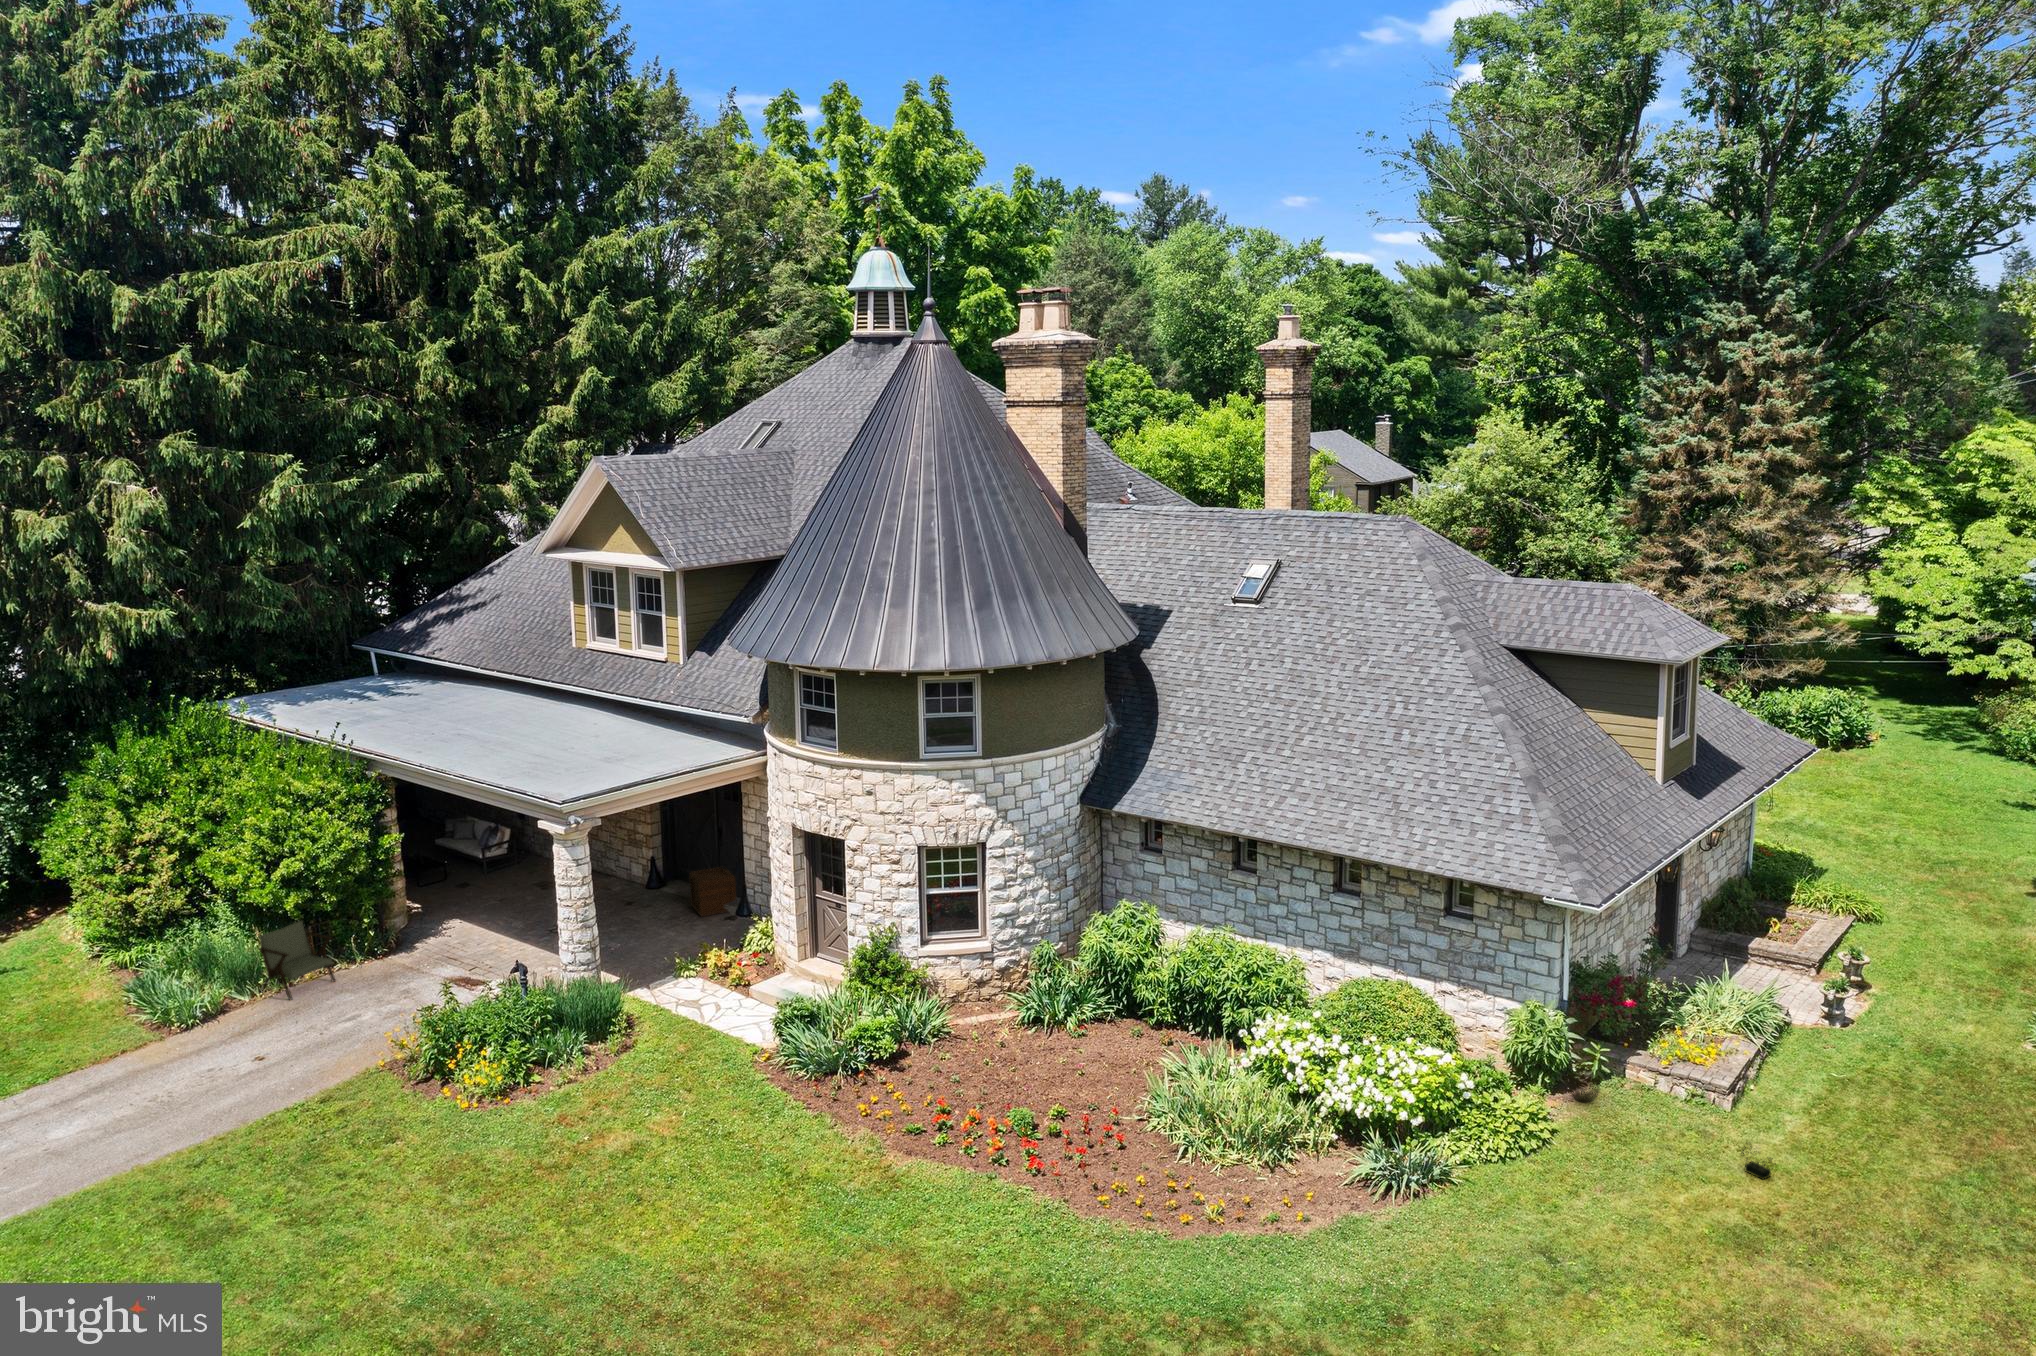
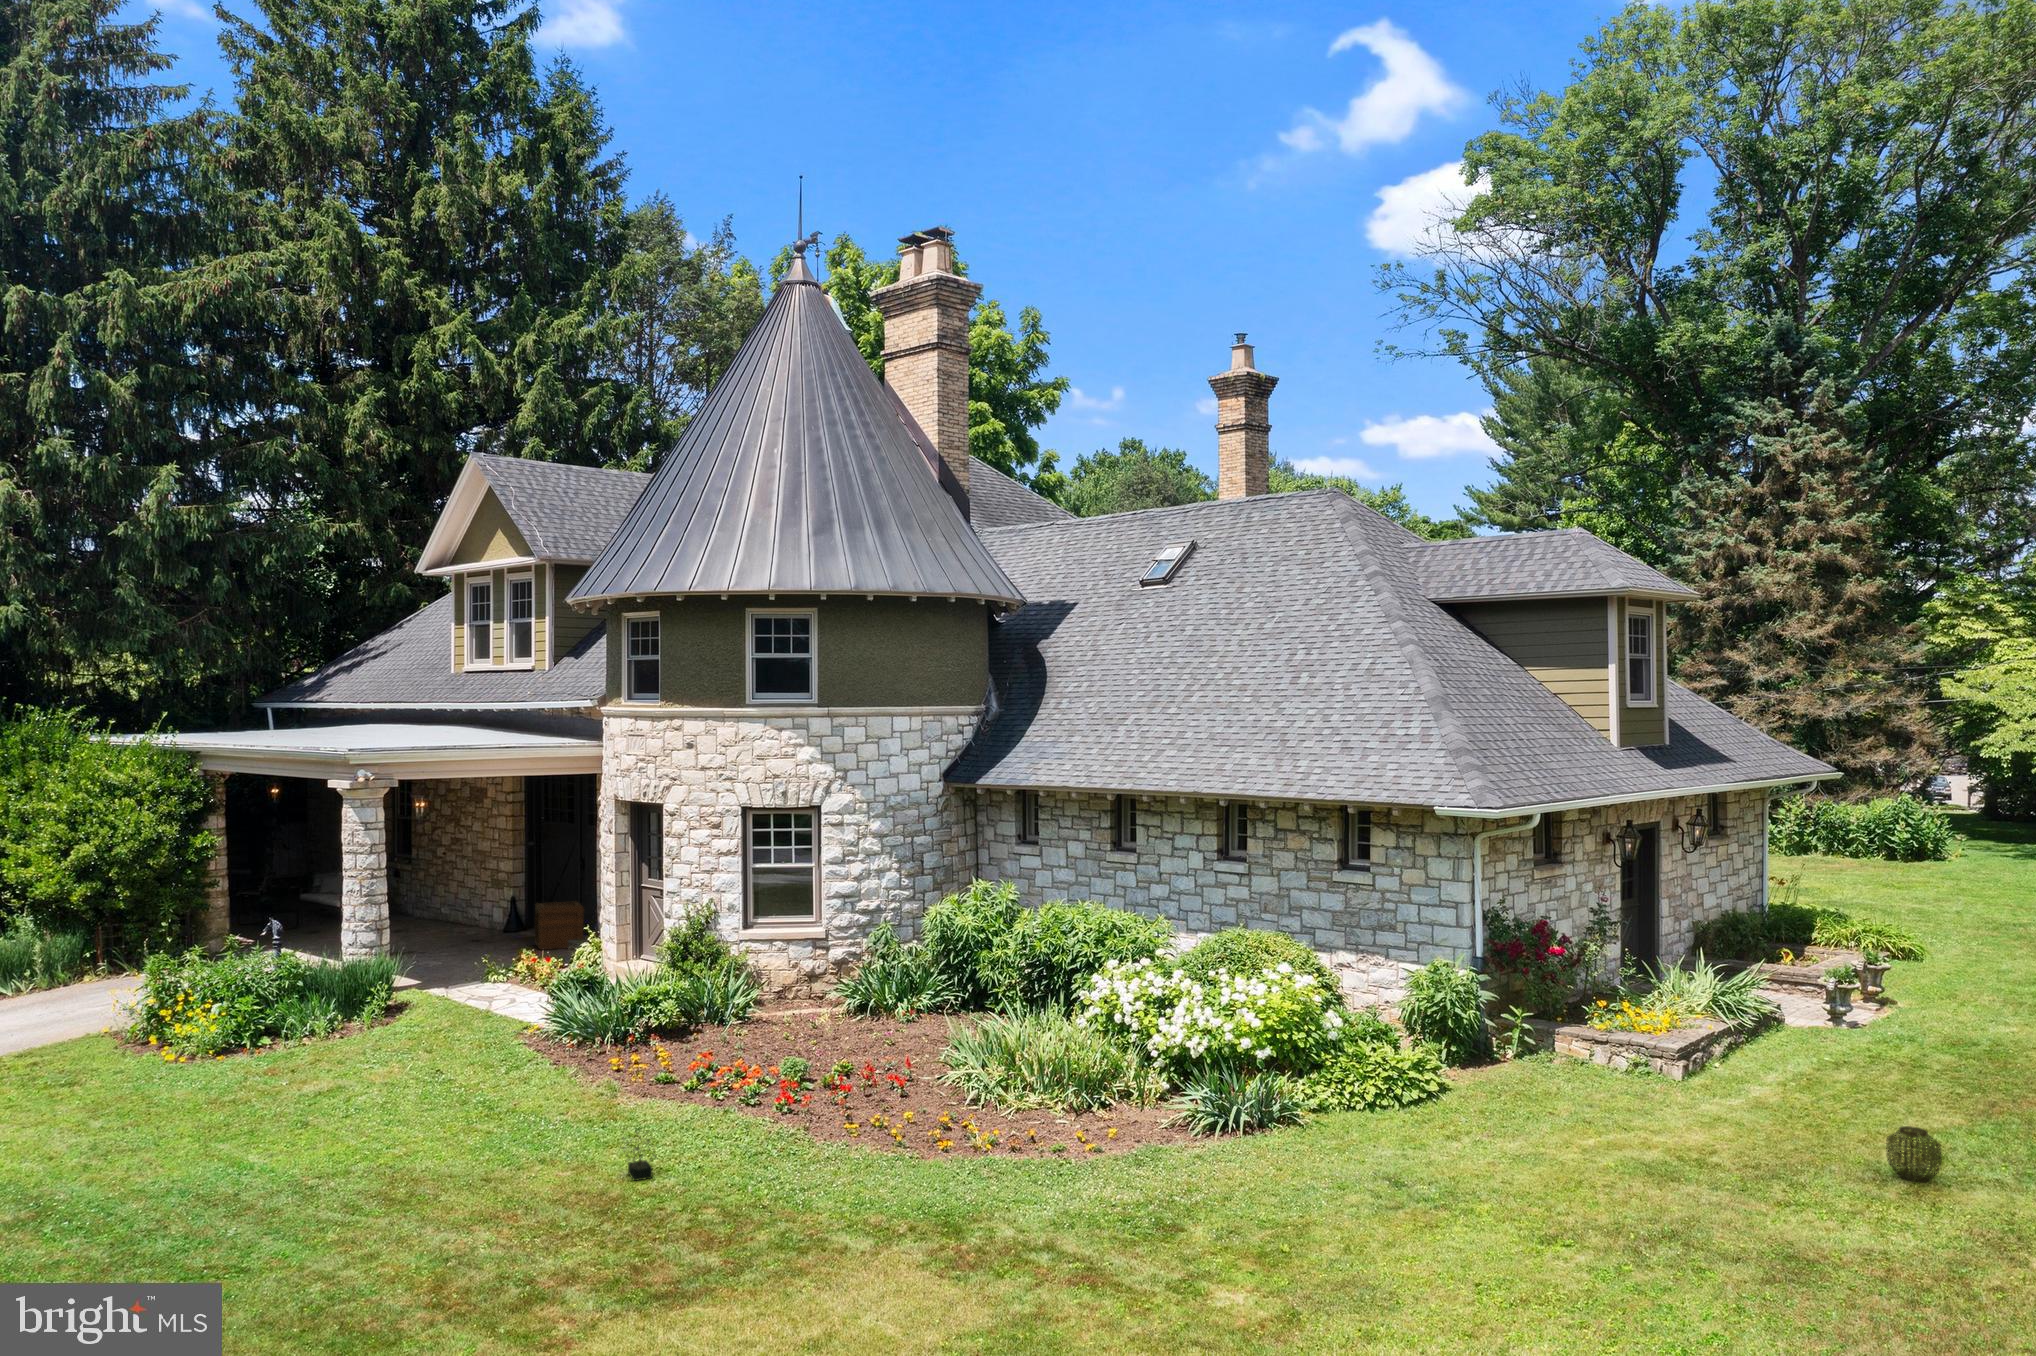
lounge chair: present [258,921,335,1000] -> none [15,909,107,987]
woven basket: present [1569,1068,1600,1103] -> present [1886,1126,1942,1182]
decorative plant: present [1741,1146,1773,1179] -> present [620,1131,655,1181]

